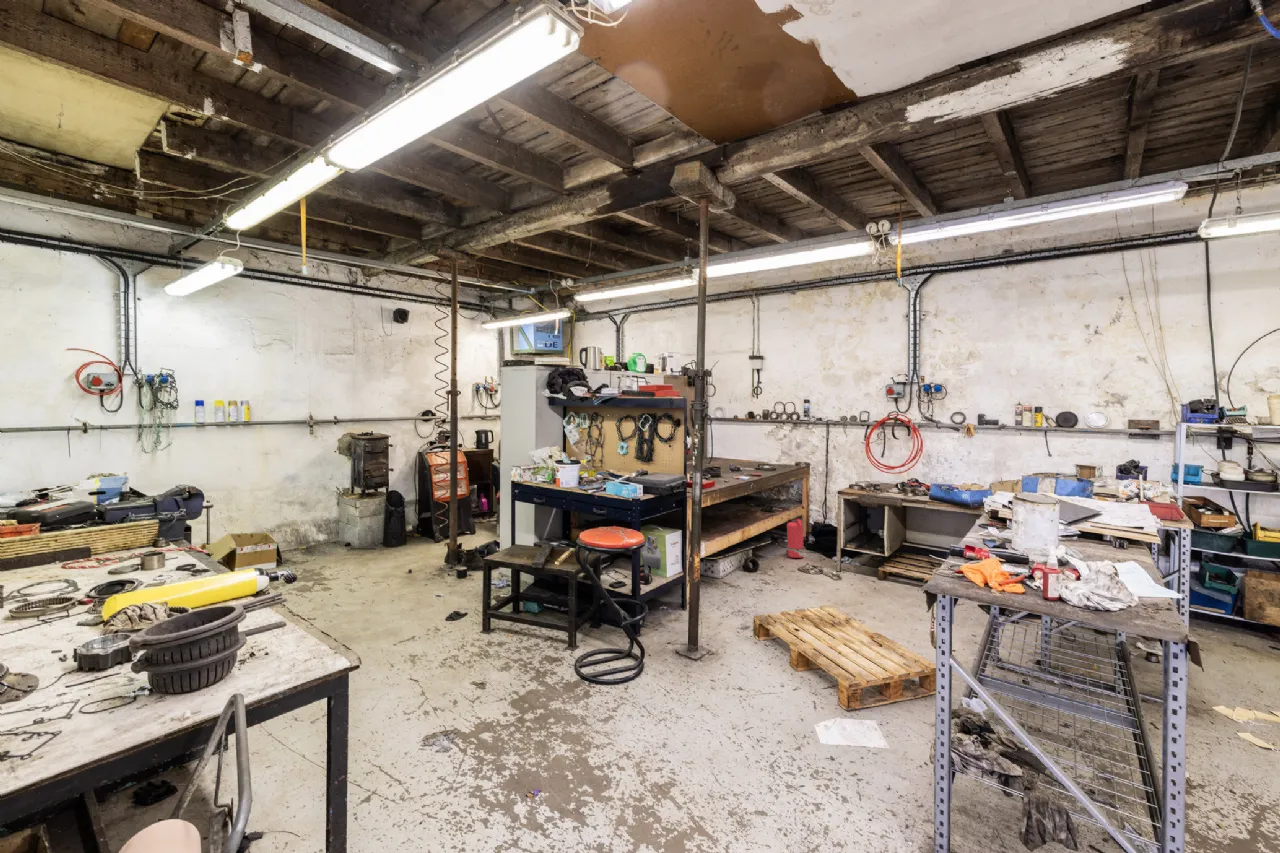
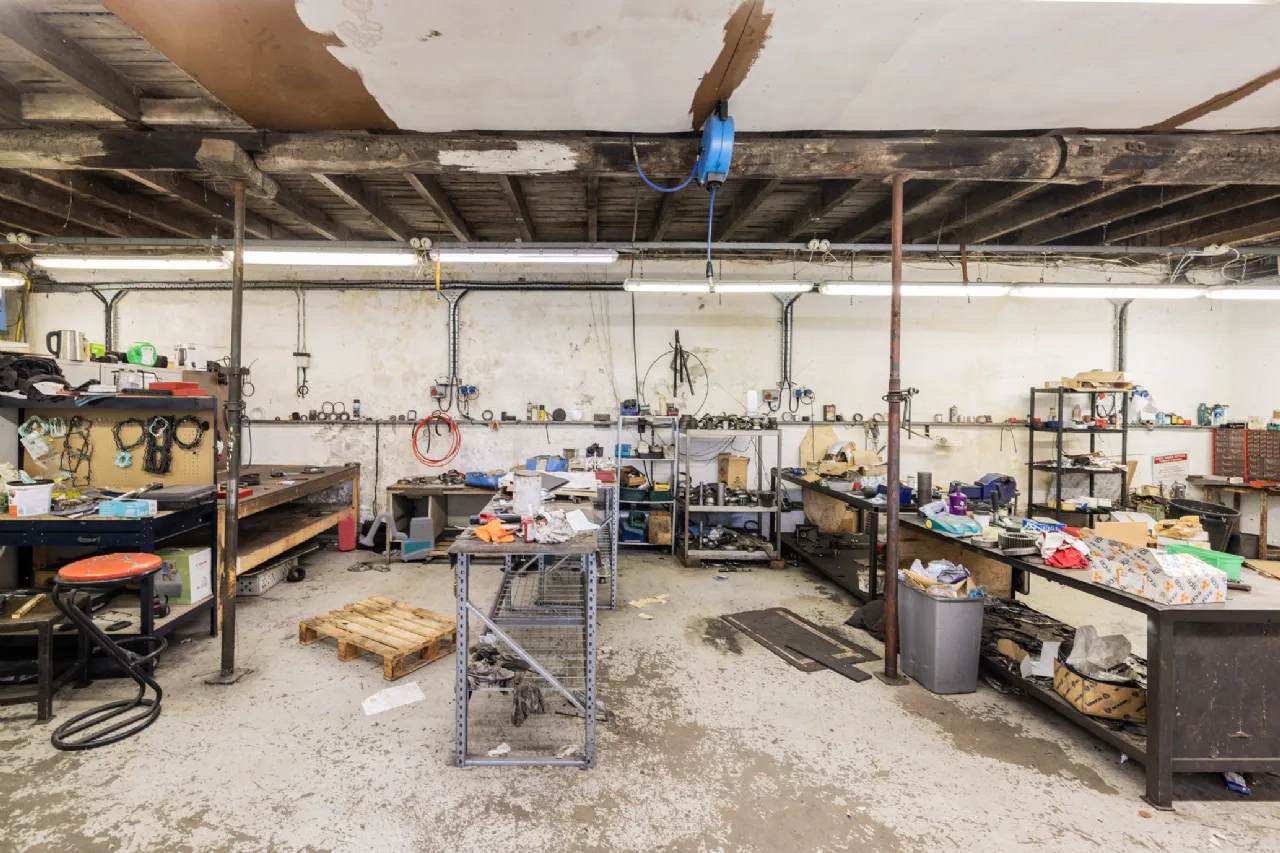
vacuum cleaner: none [809,520,891,584] -> present [360,512,434,562]

